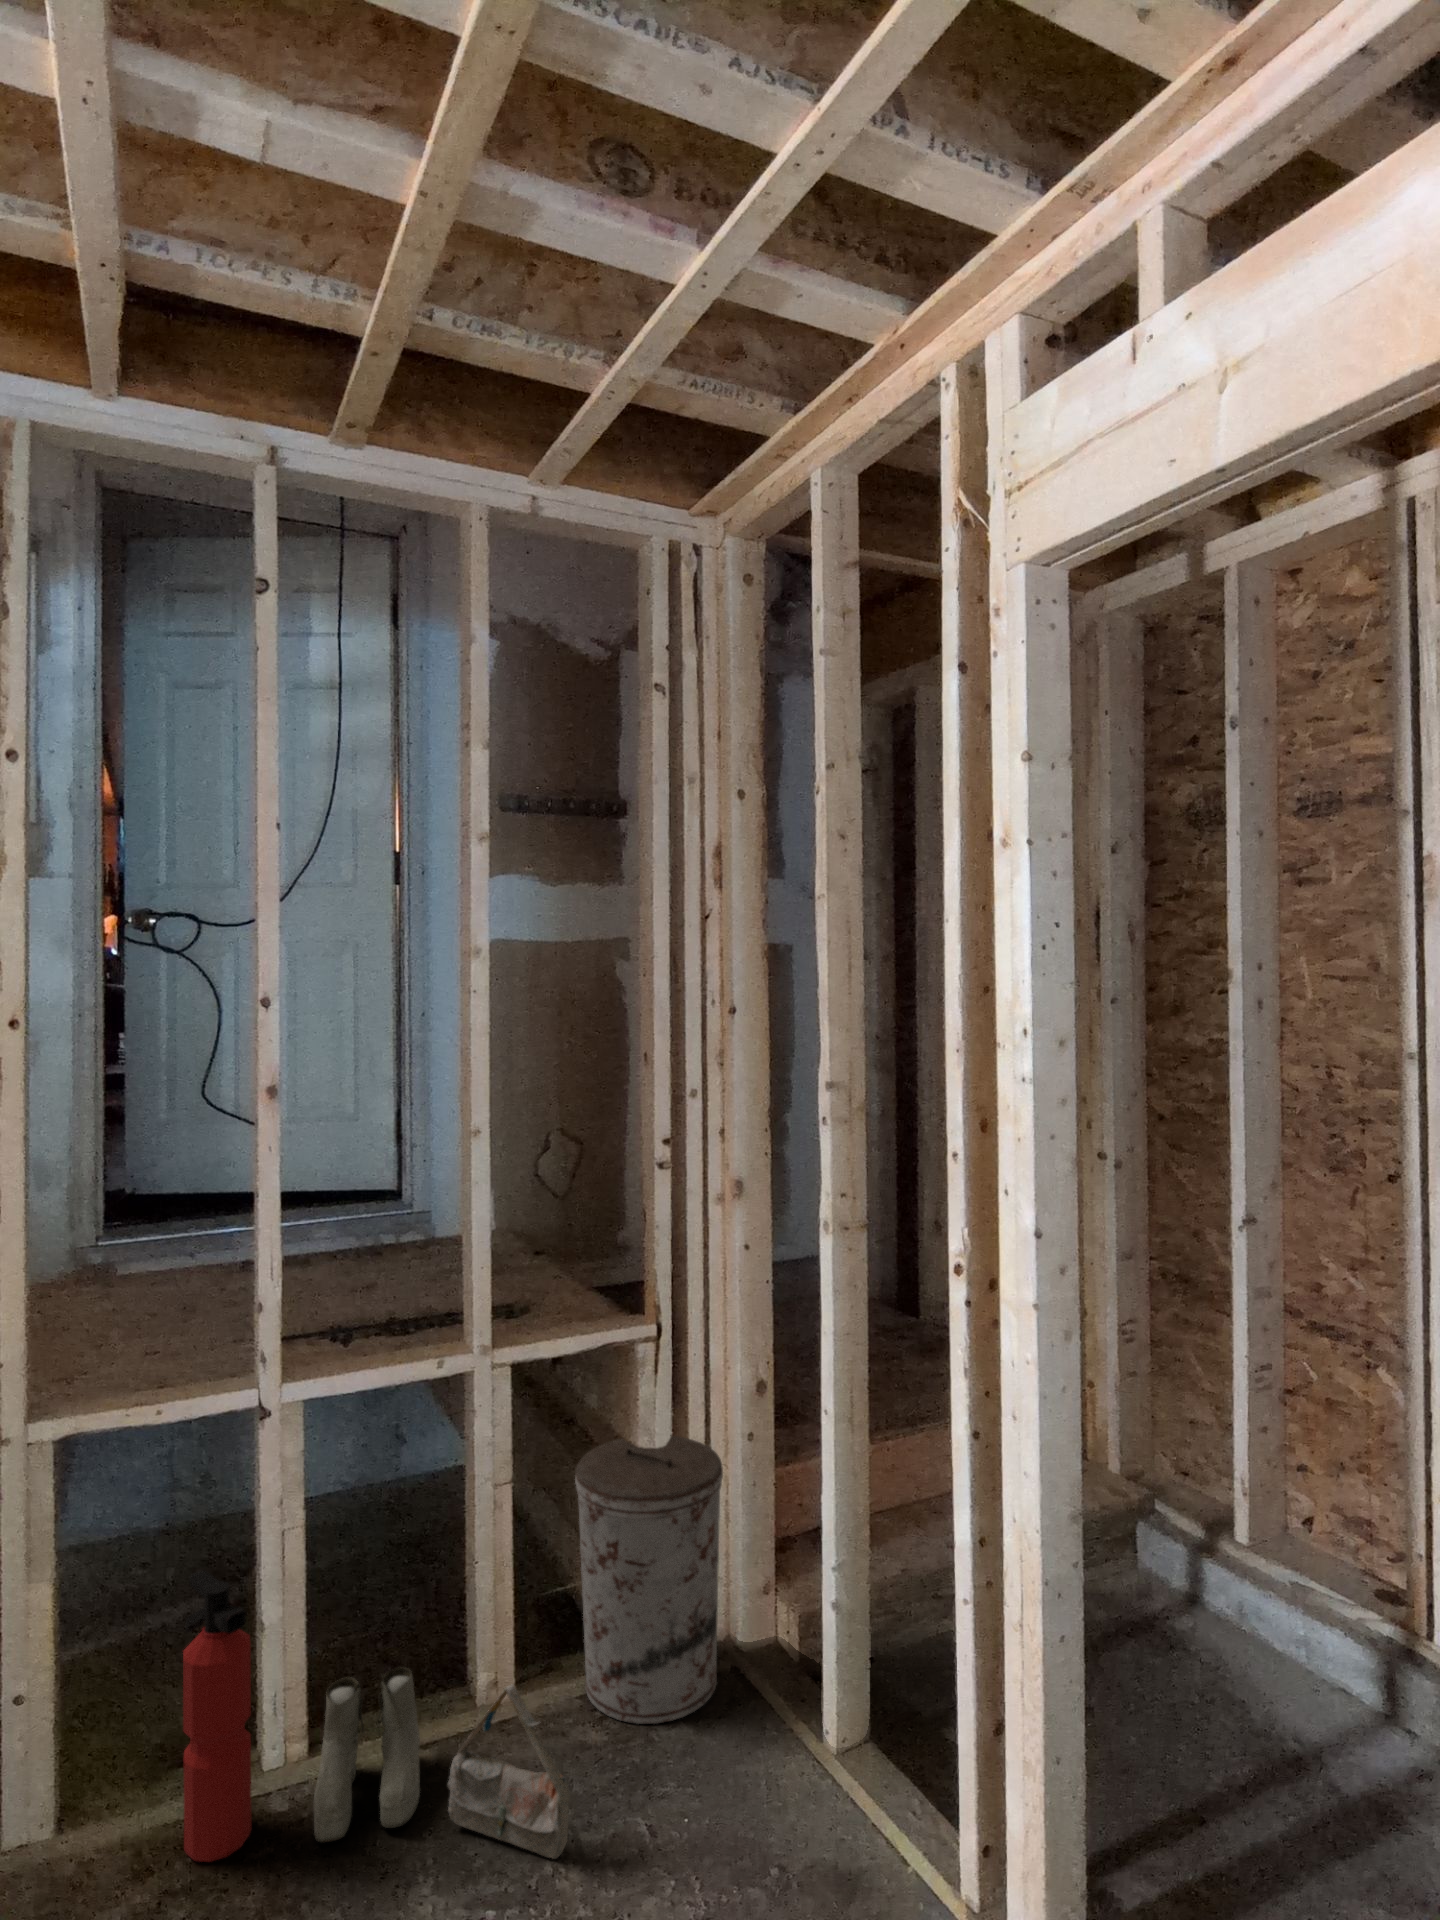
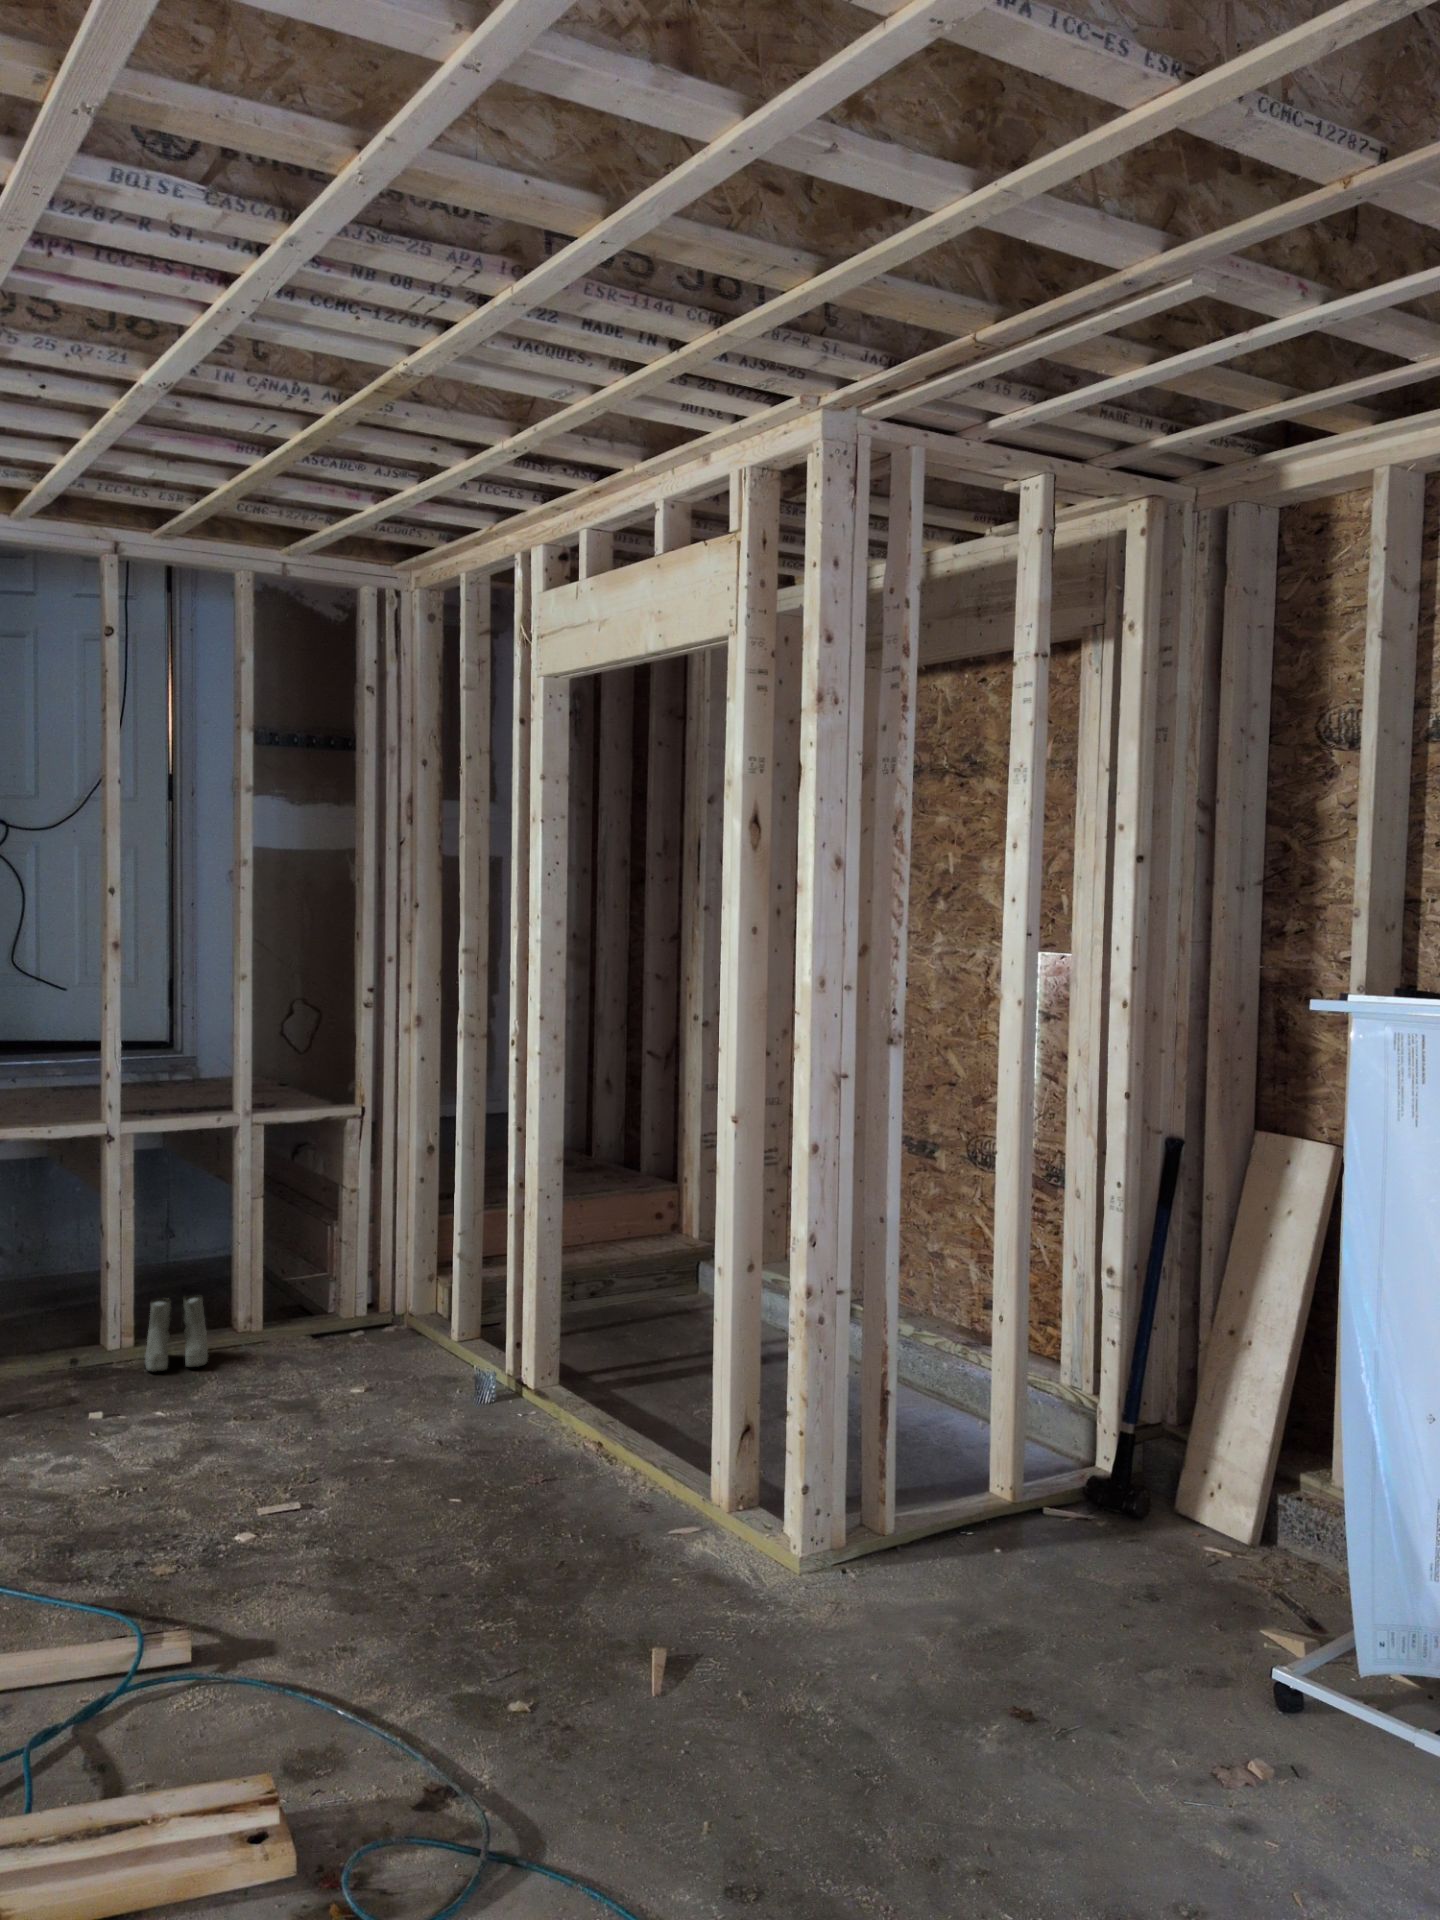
trash can: present [575,1436,723,1724] -> none [304,1183,400,1340]
fire extinguisher: present [183,1570,252,1862] -> none [68,1225,110,1379]
bag: present [448,1685,570,1859] -> none [226,1285,299,1374]

